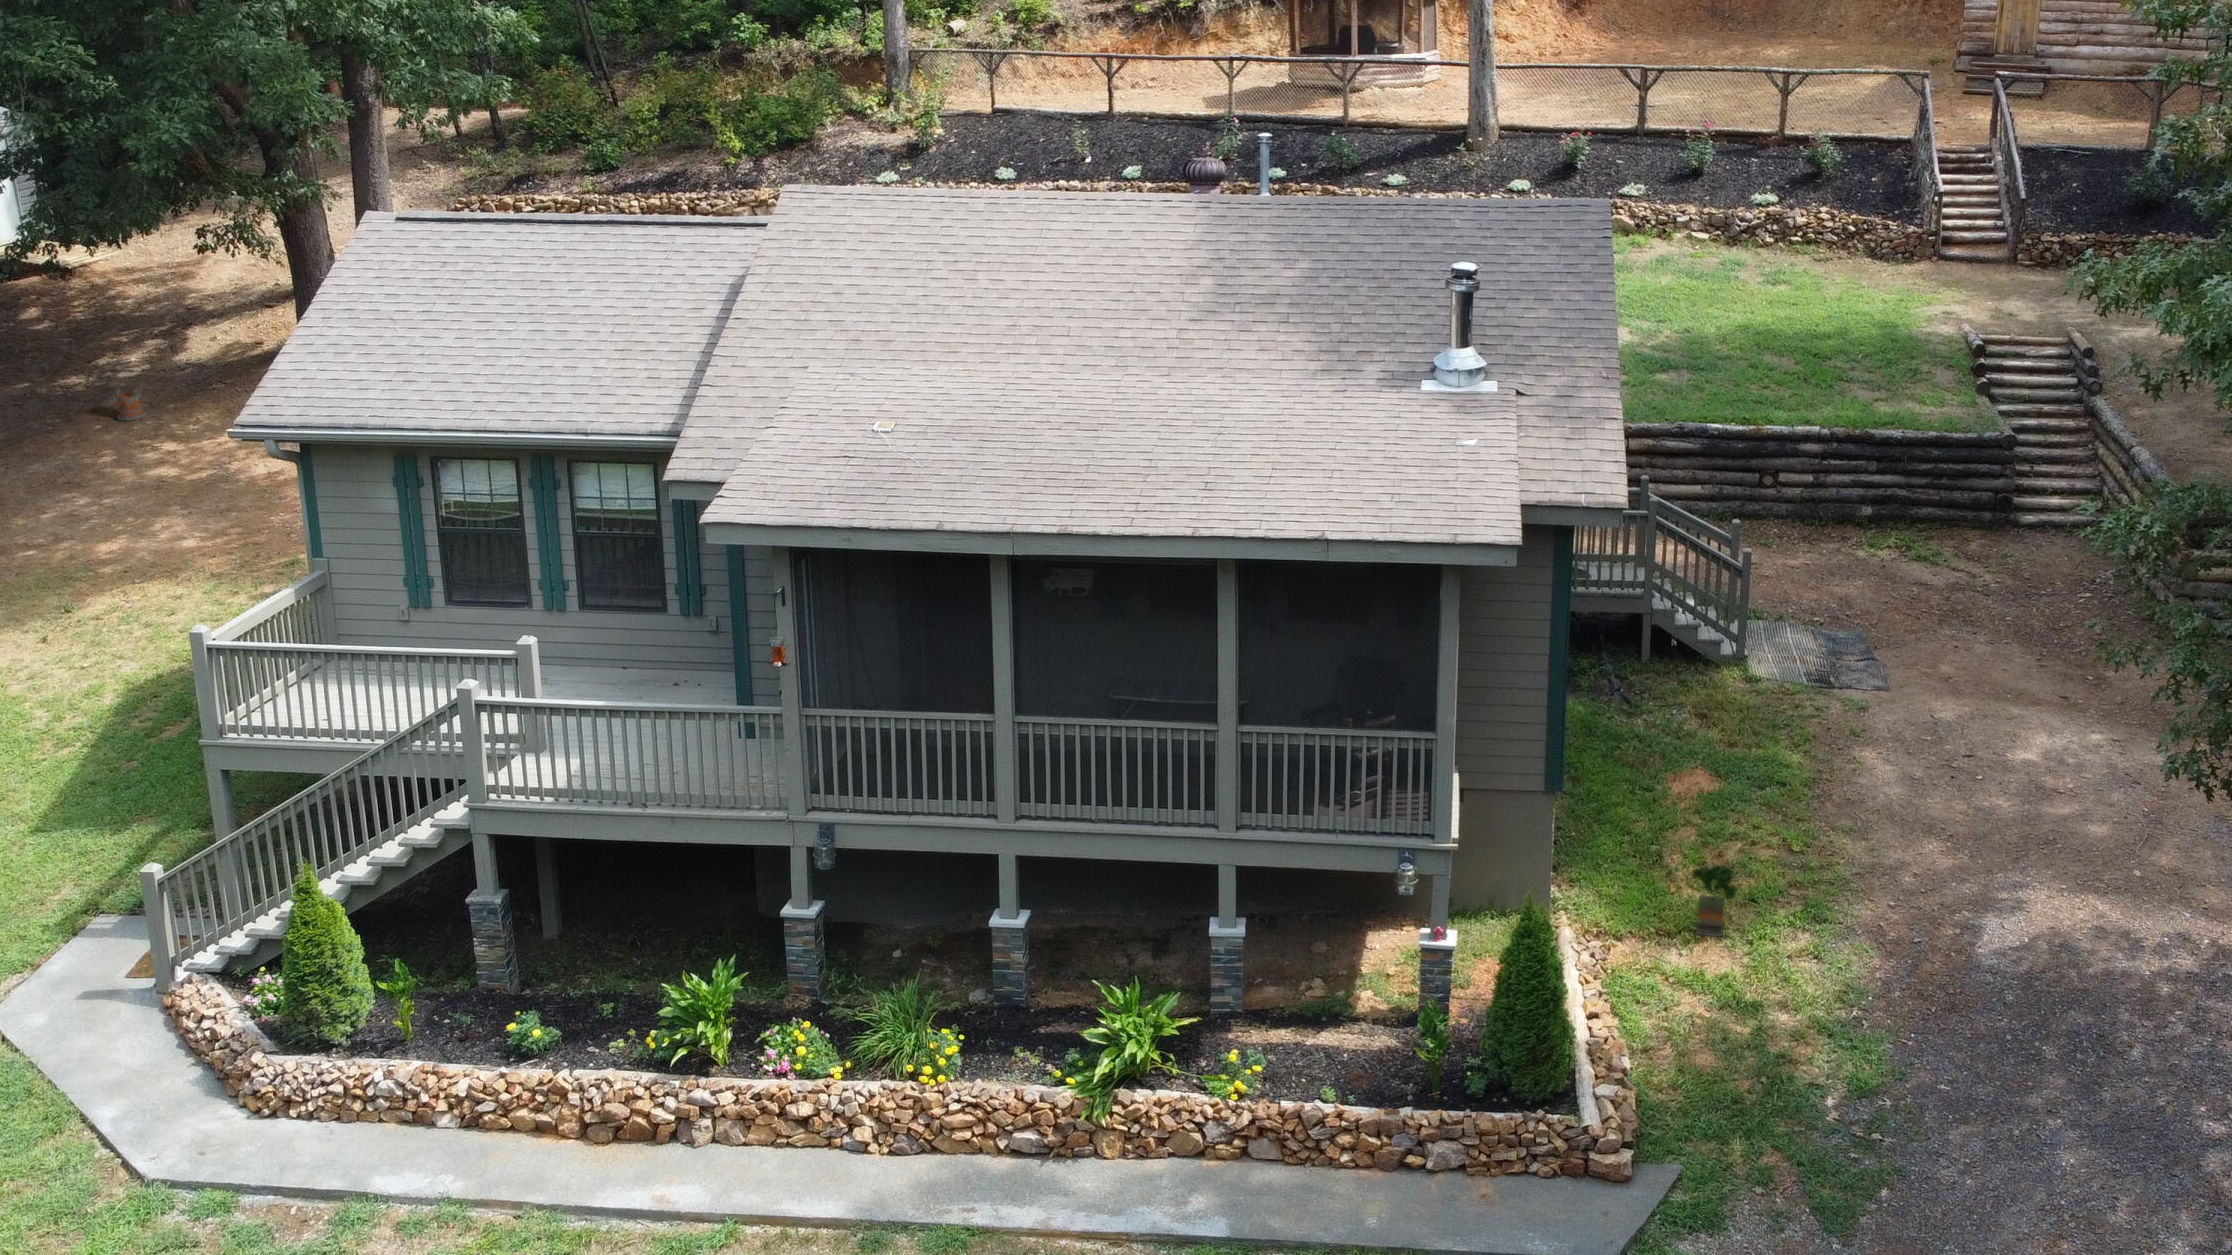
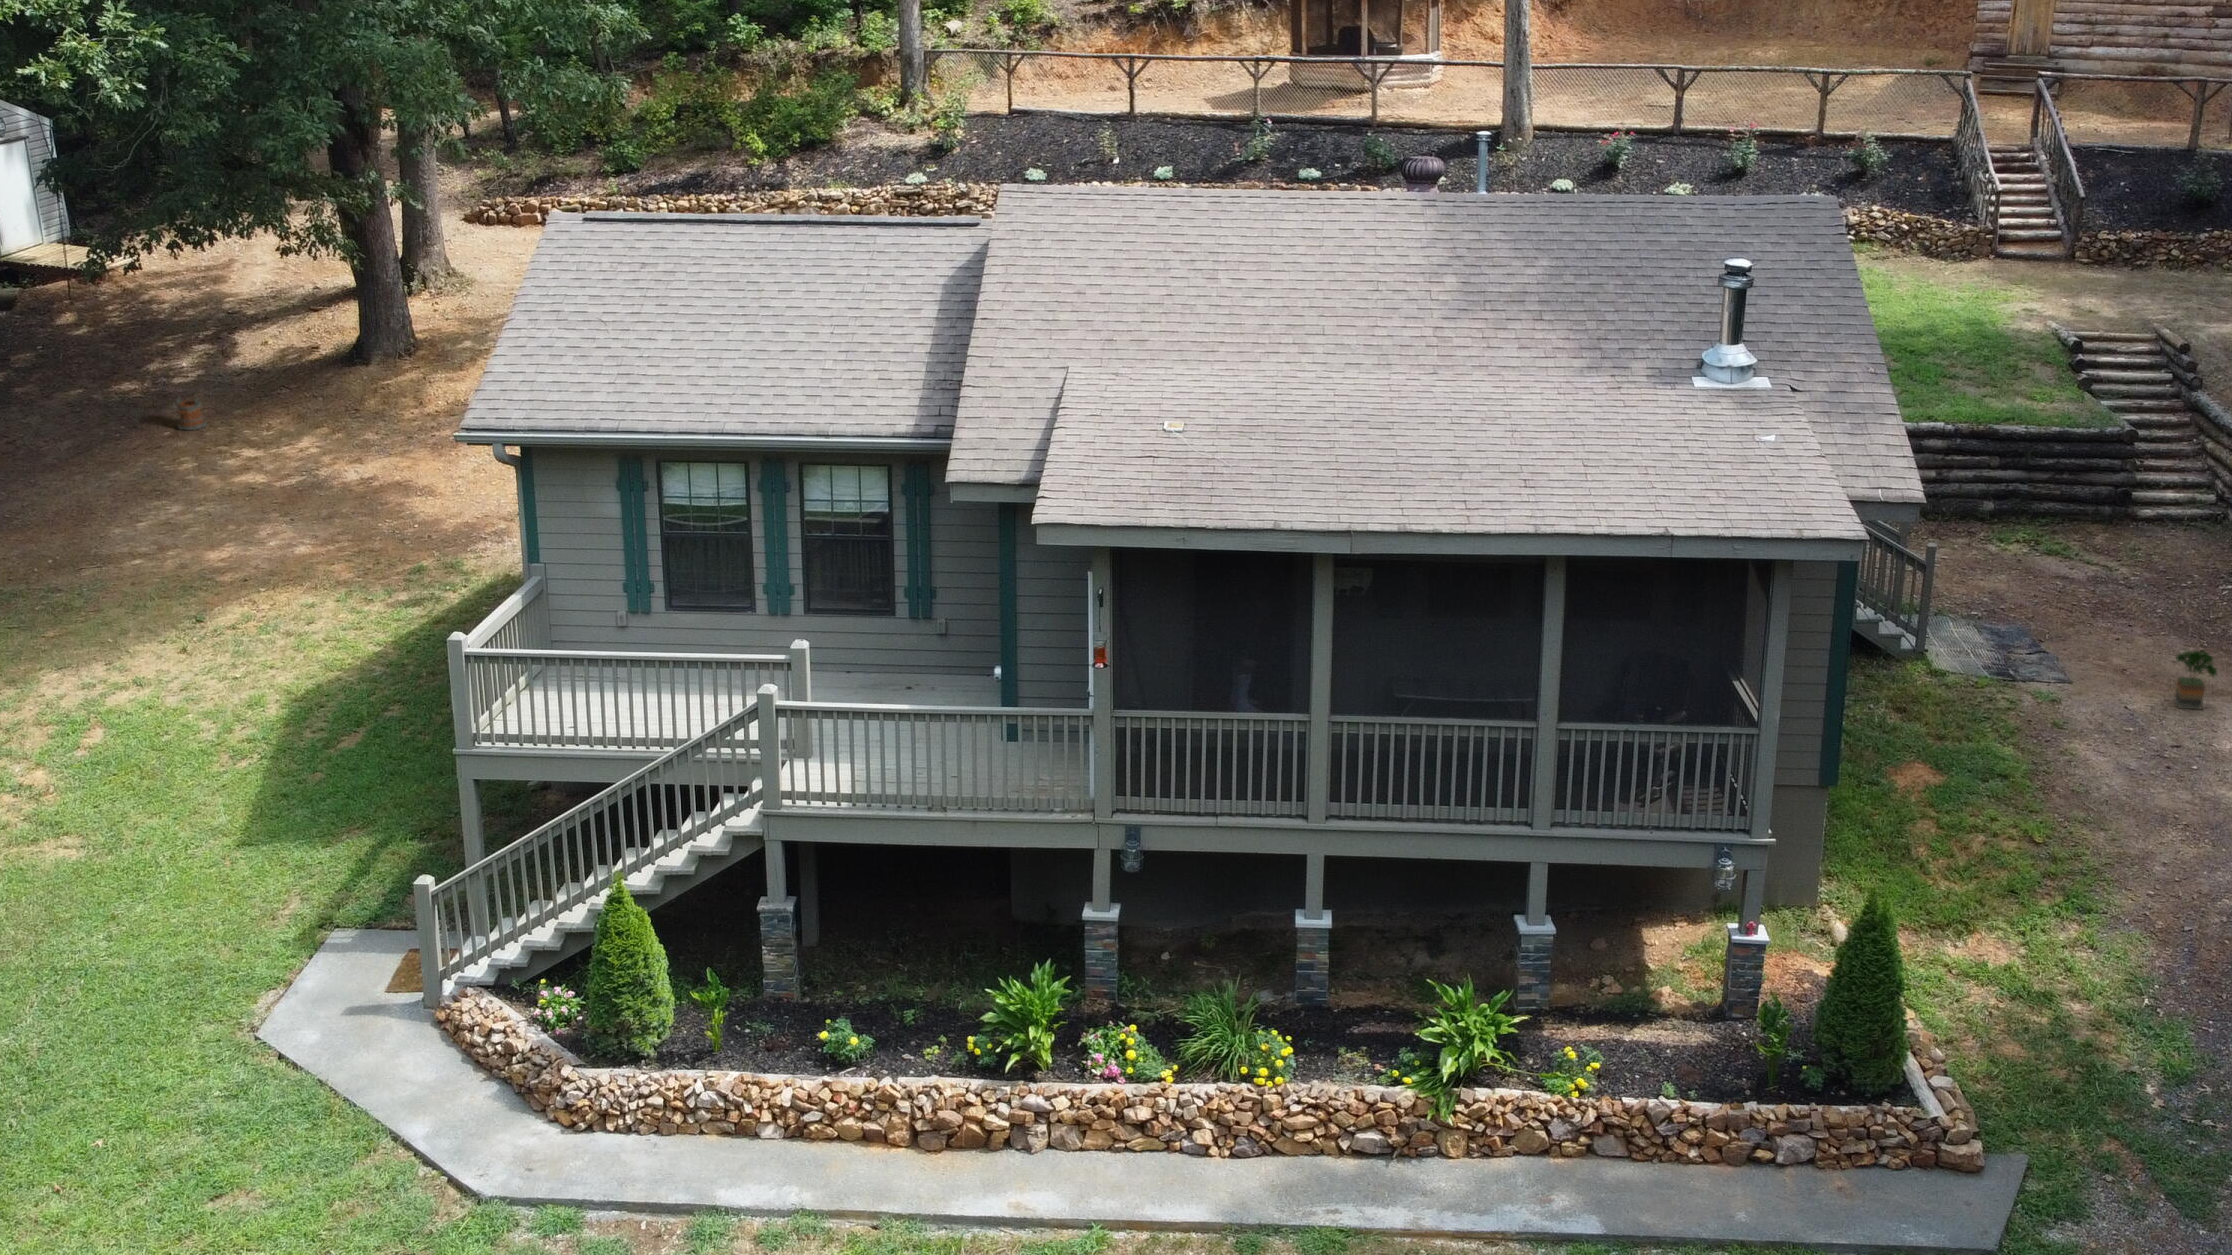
potted tree: present [1692,865,1738,937] -> present [2175,651,2217,710]

